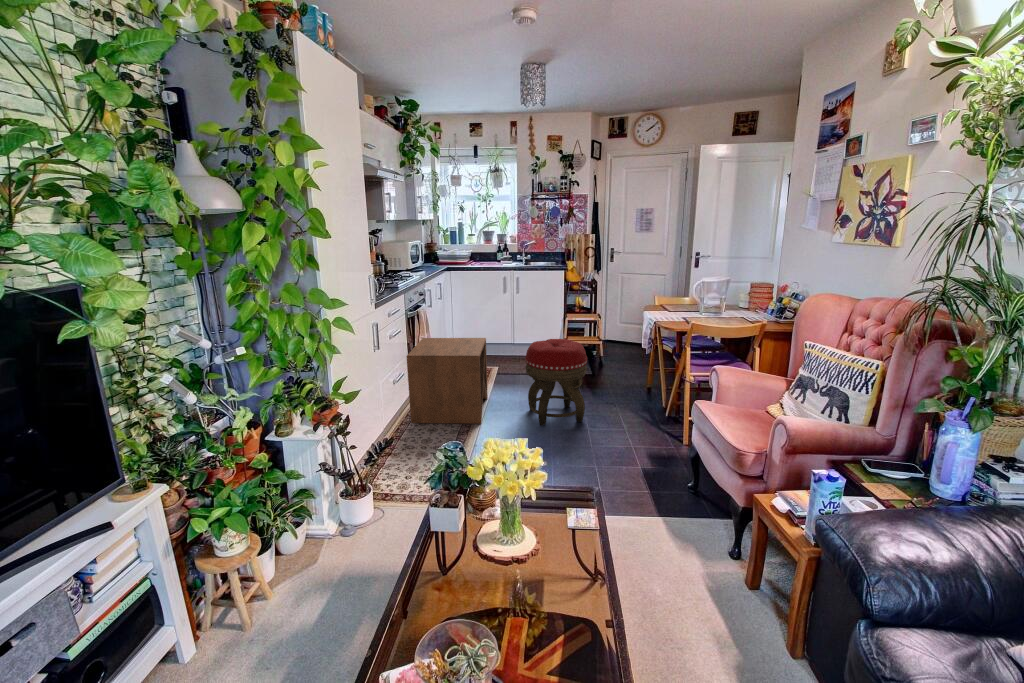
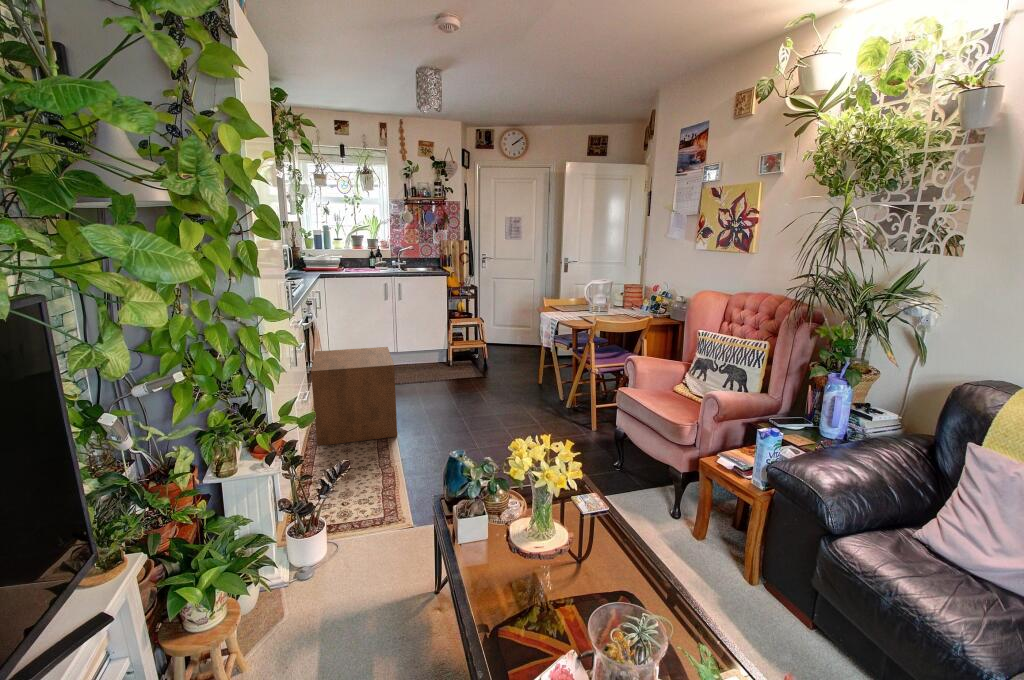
footstool: present [525,339,587,426] -> none [437,343,499,431]

